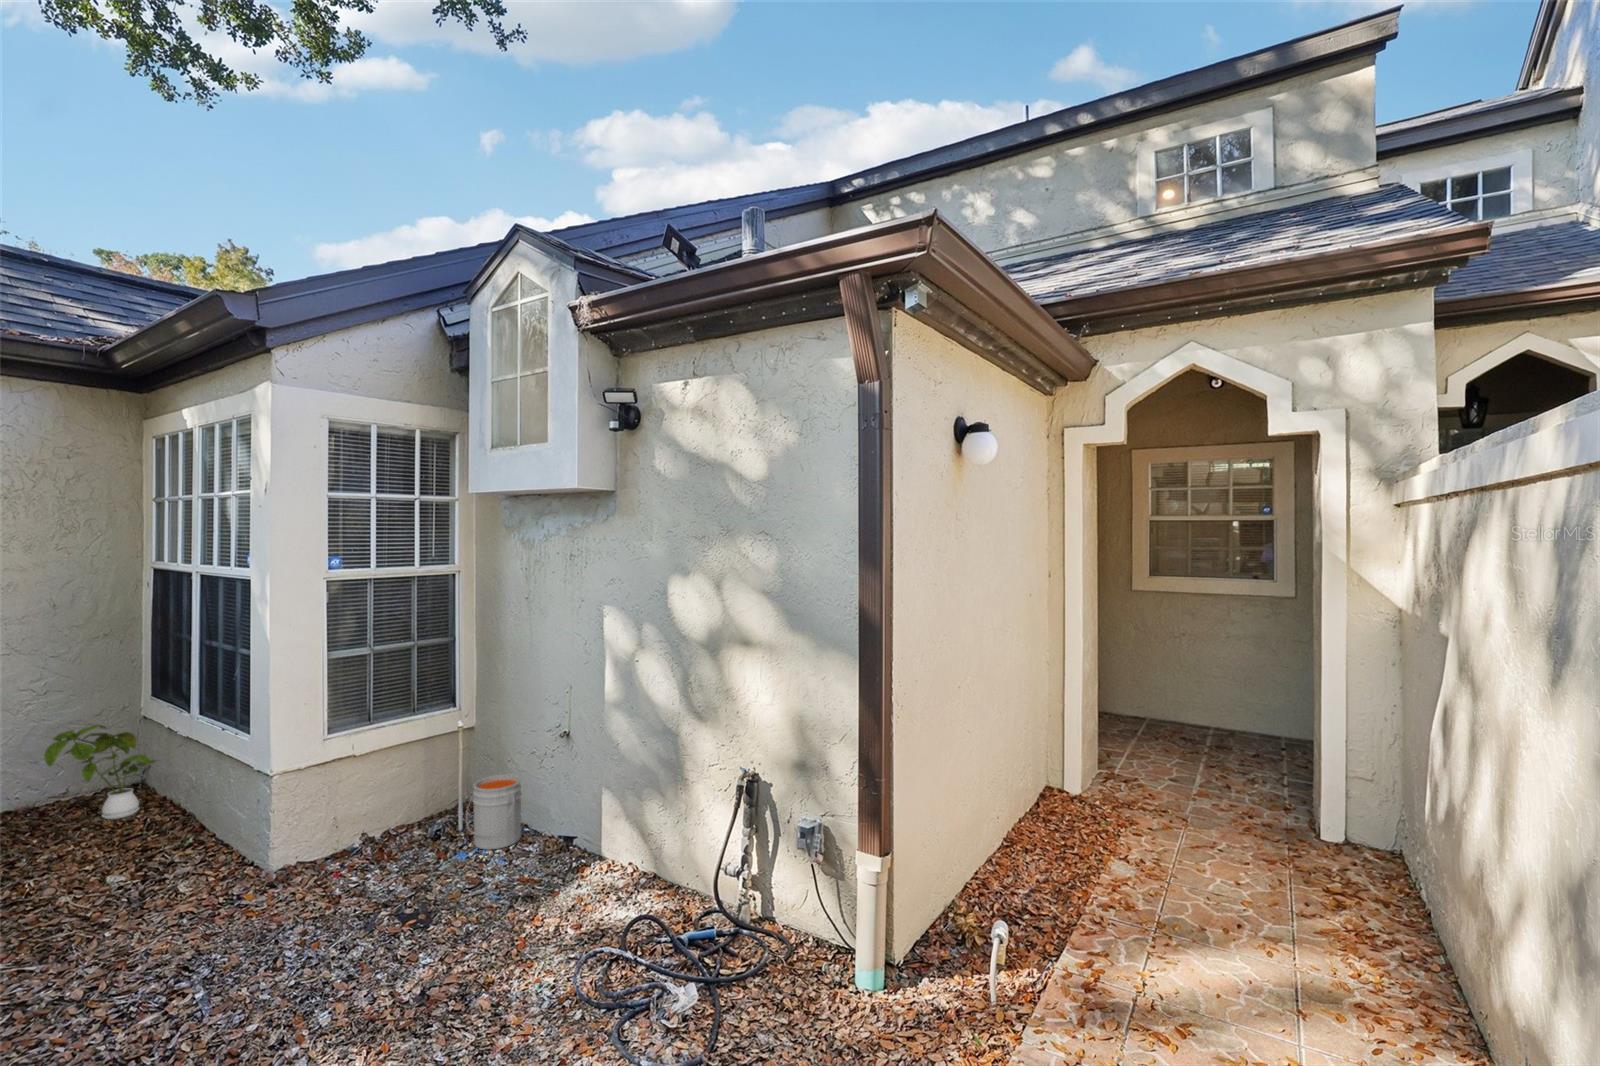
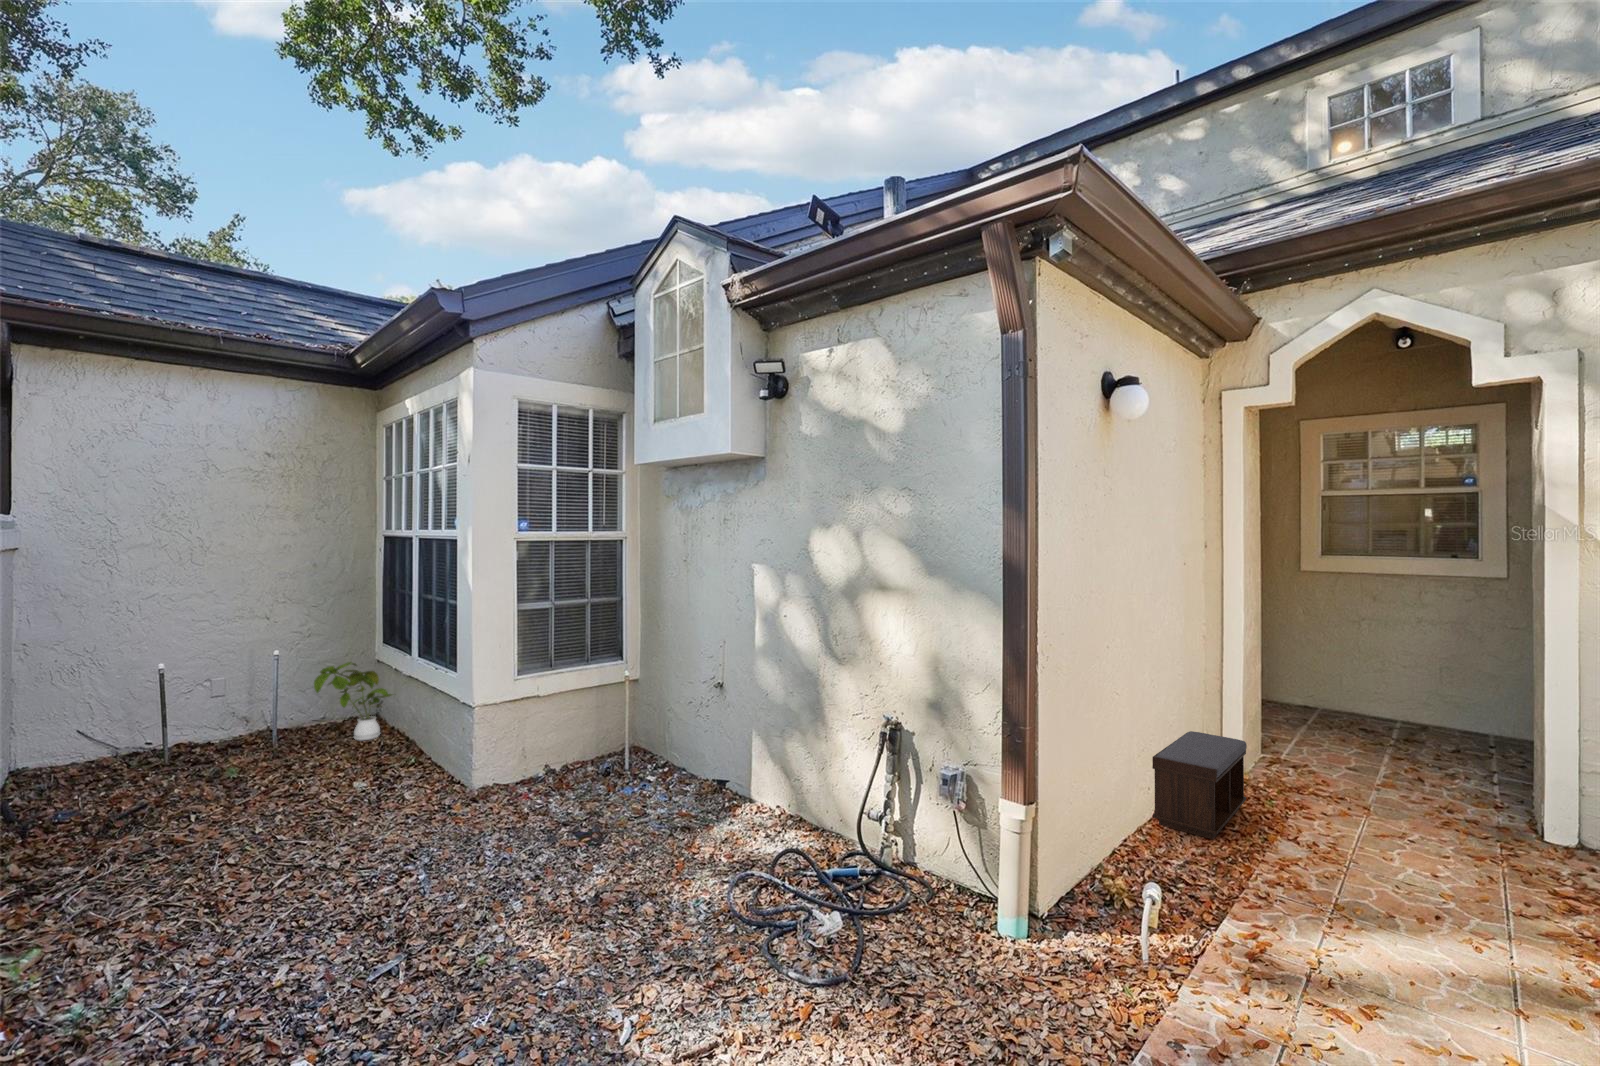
bench: none [1003,757,1086,864] -> present [1152,731,1247,839]
bucket: present [473,775,522,850] -> none [633,719,680,784]

